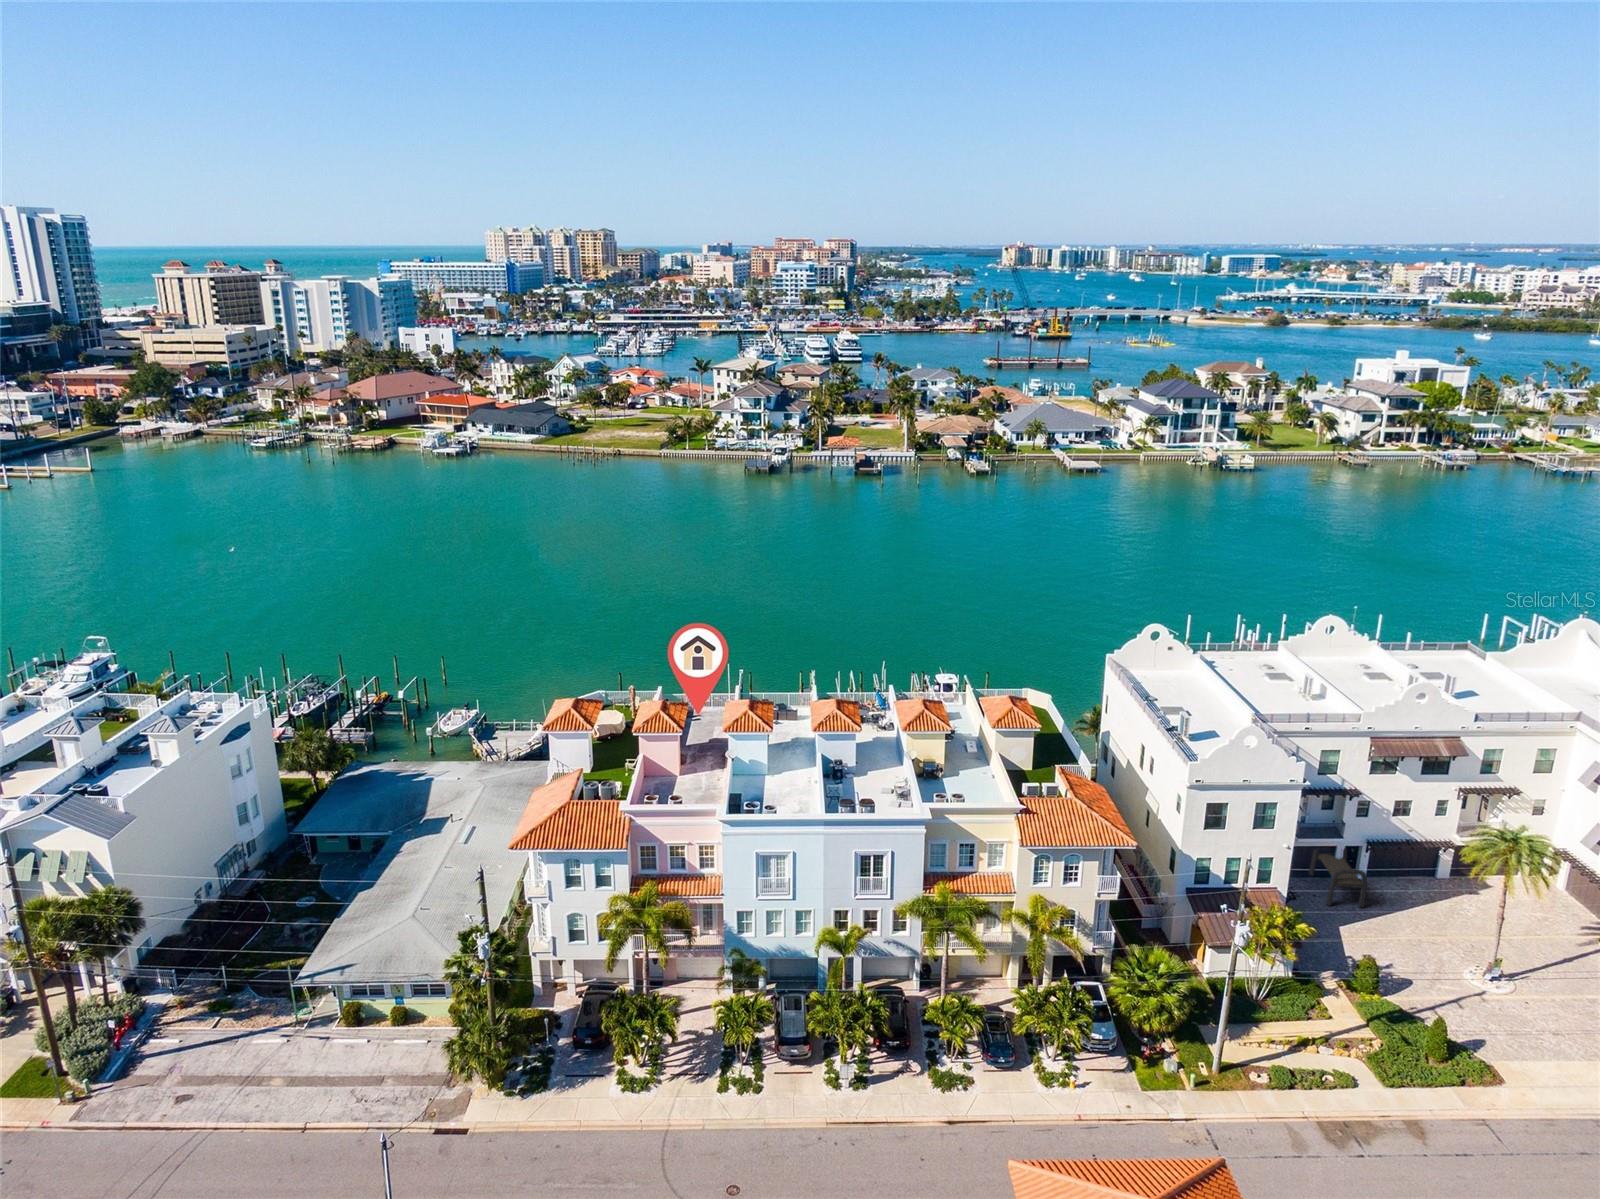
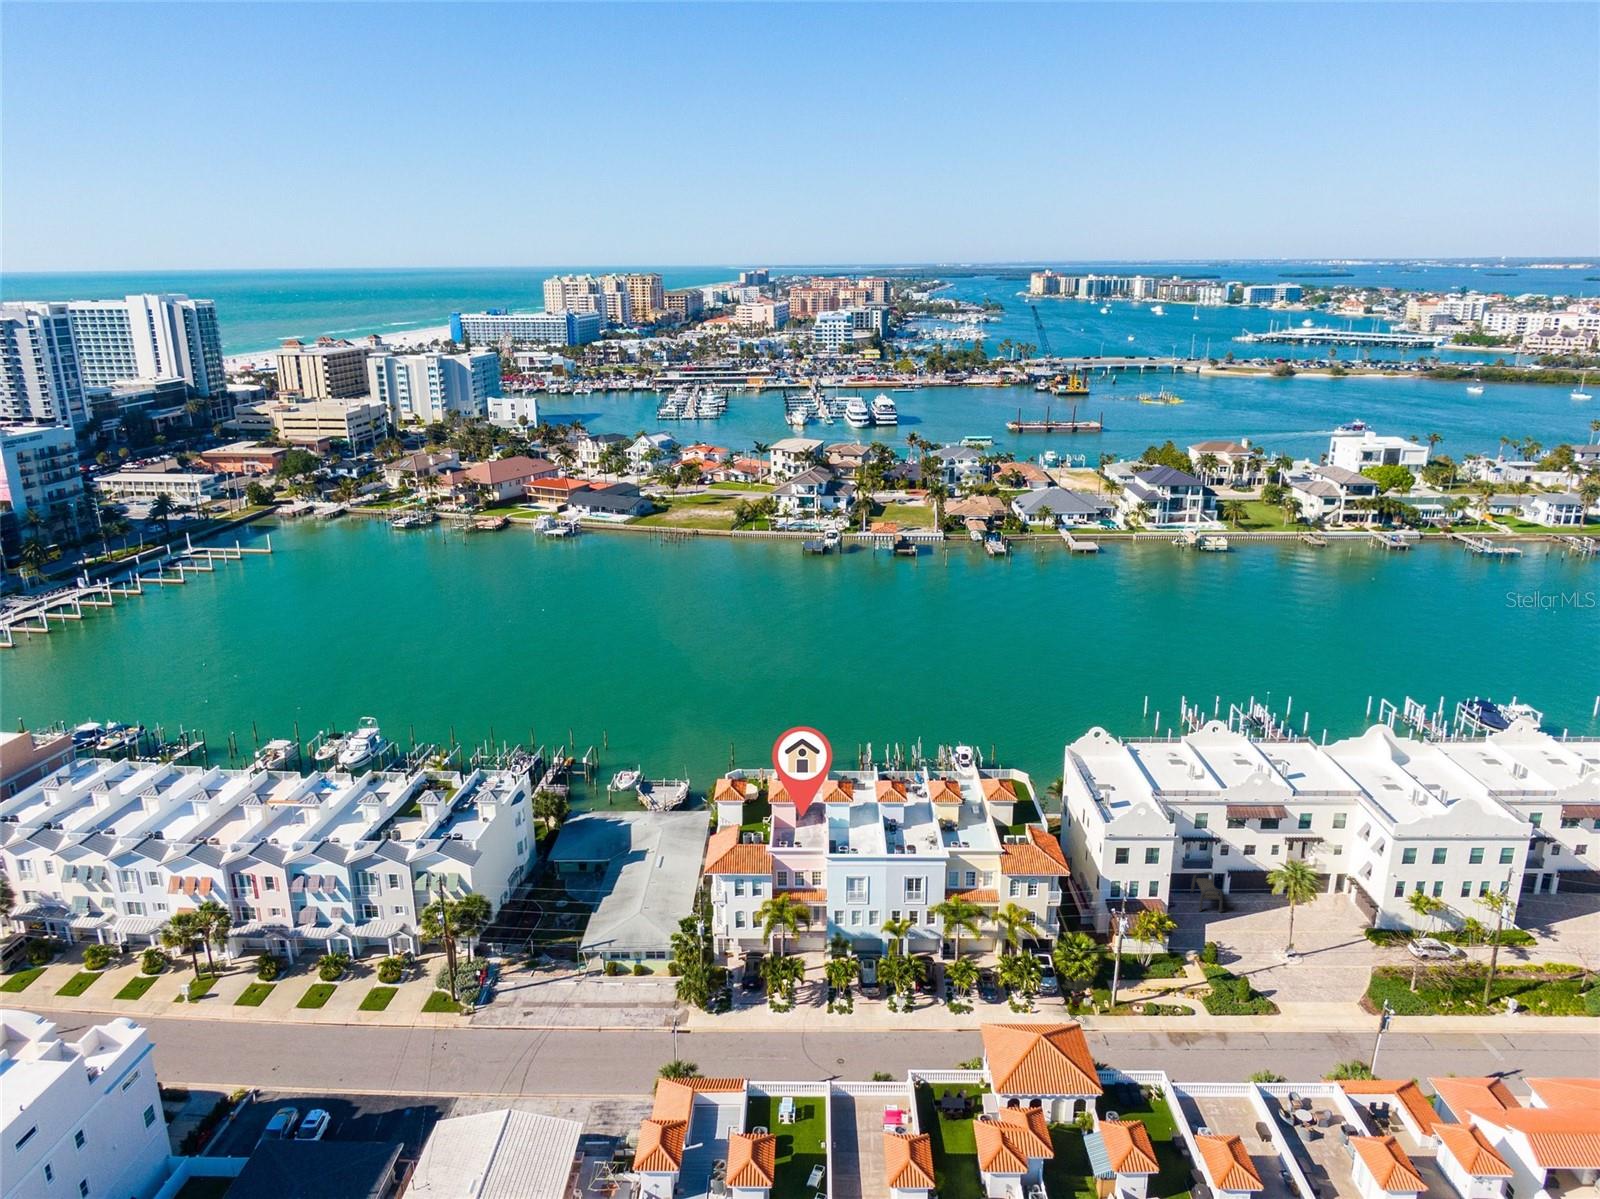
potted tree: none [1126,1011,1182,1072] -> present [1063,976,1093,1006]

